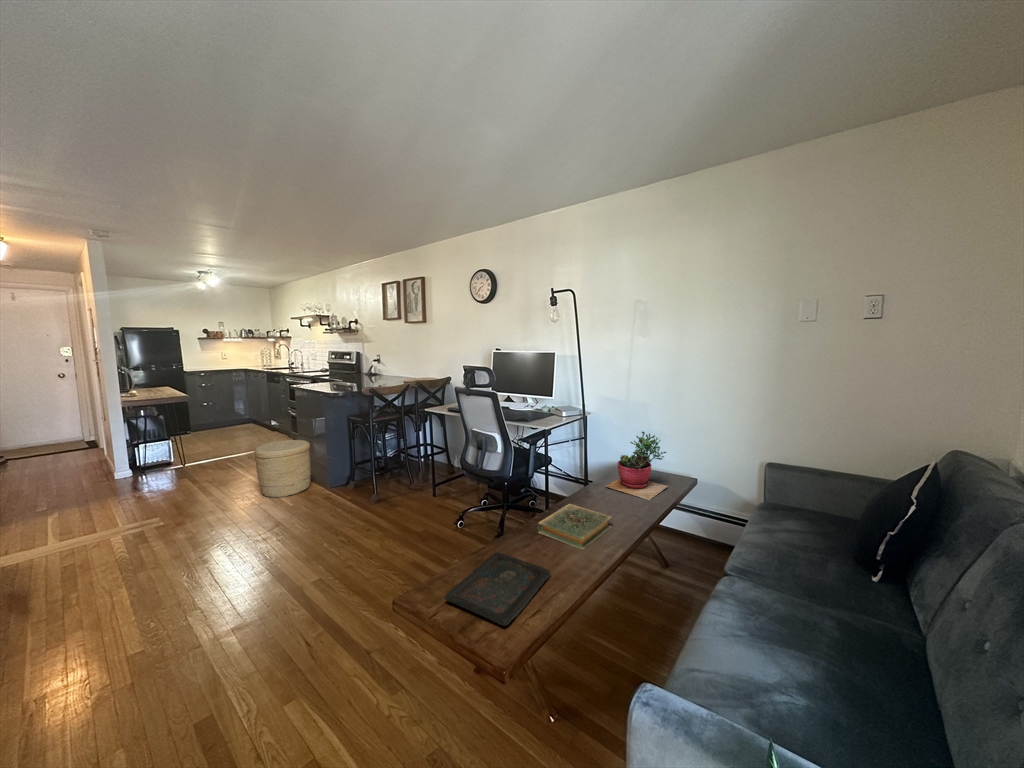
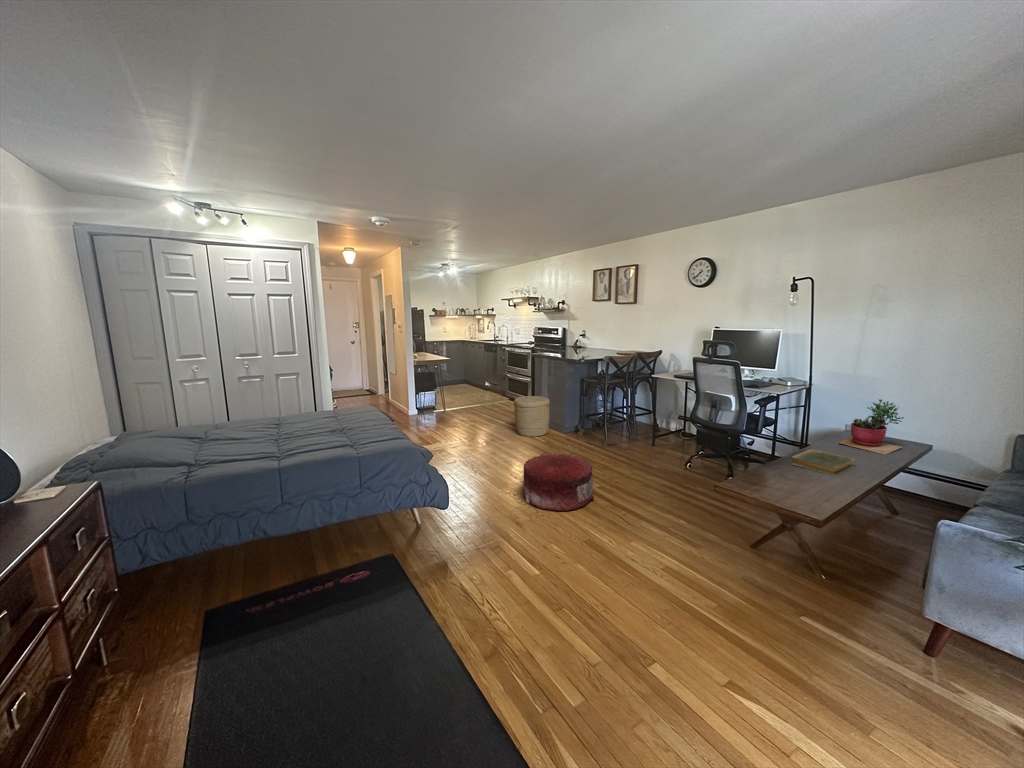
pouf: none [150,537,294,655] -> present [523,454,594,511]
tray: present [444,552,550,626] -> none [745,469,816,501]

